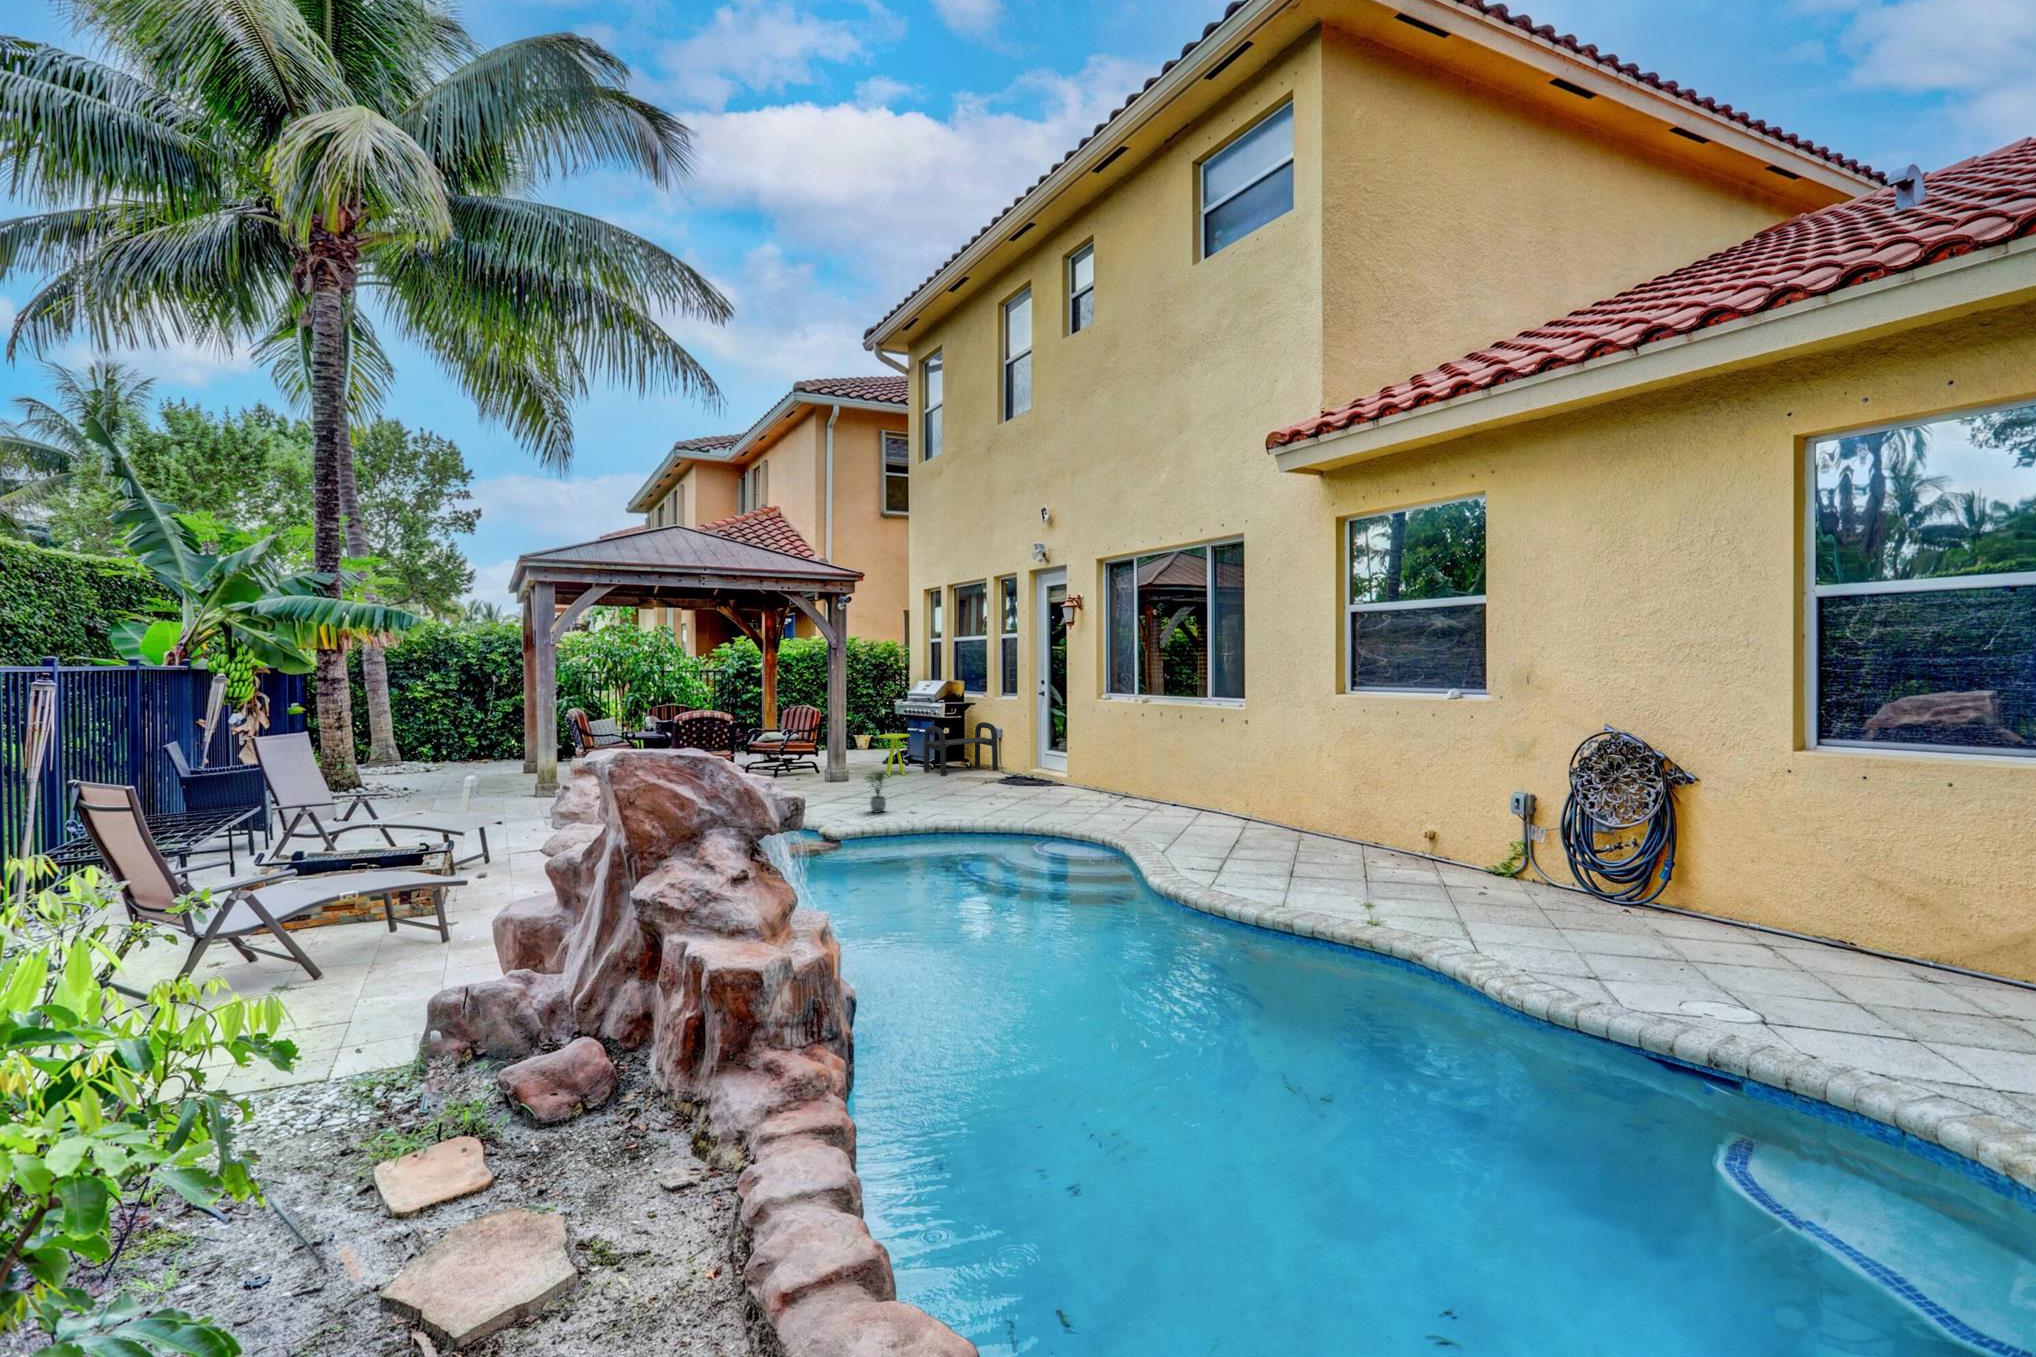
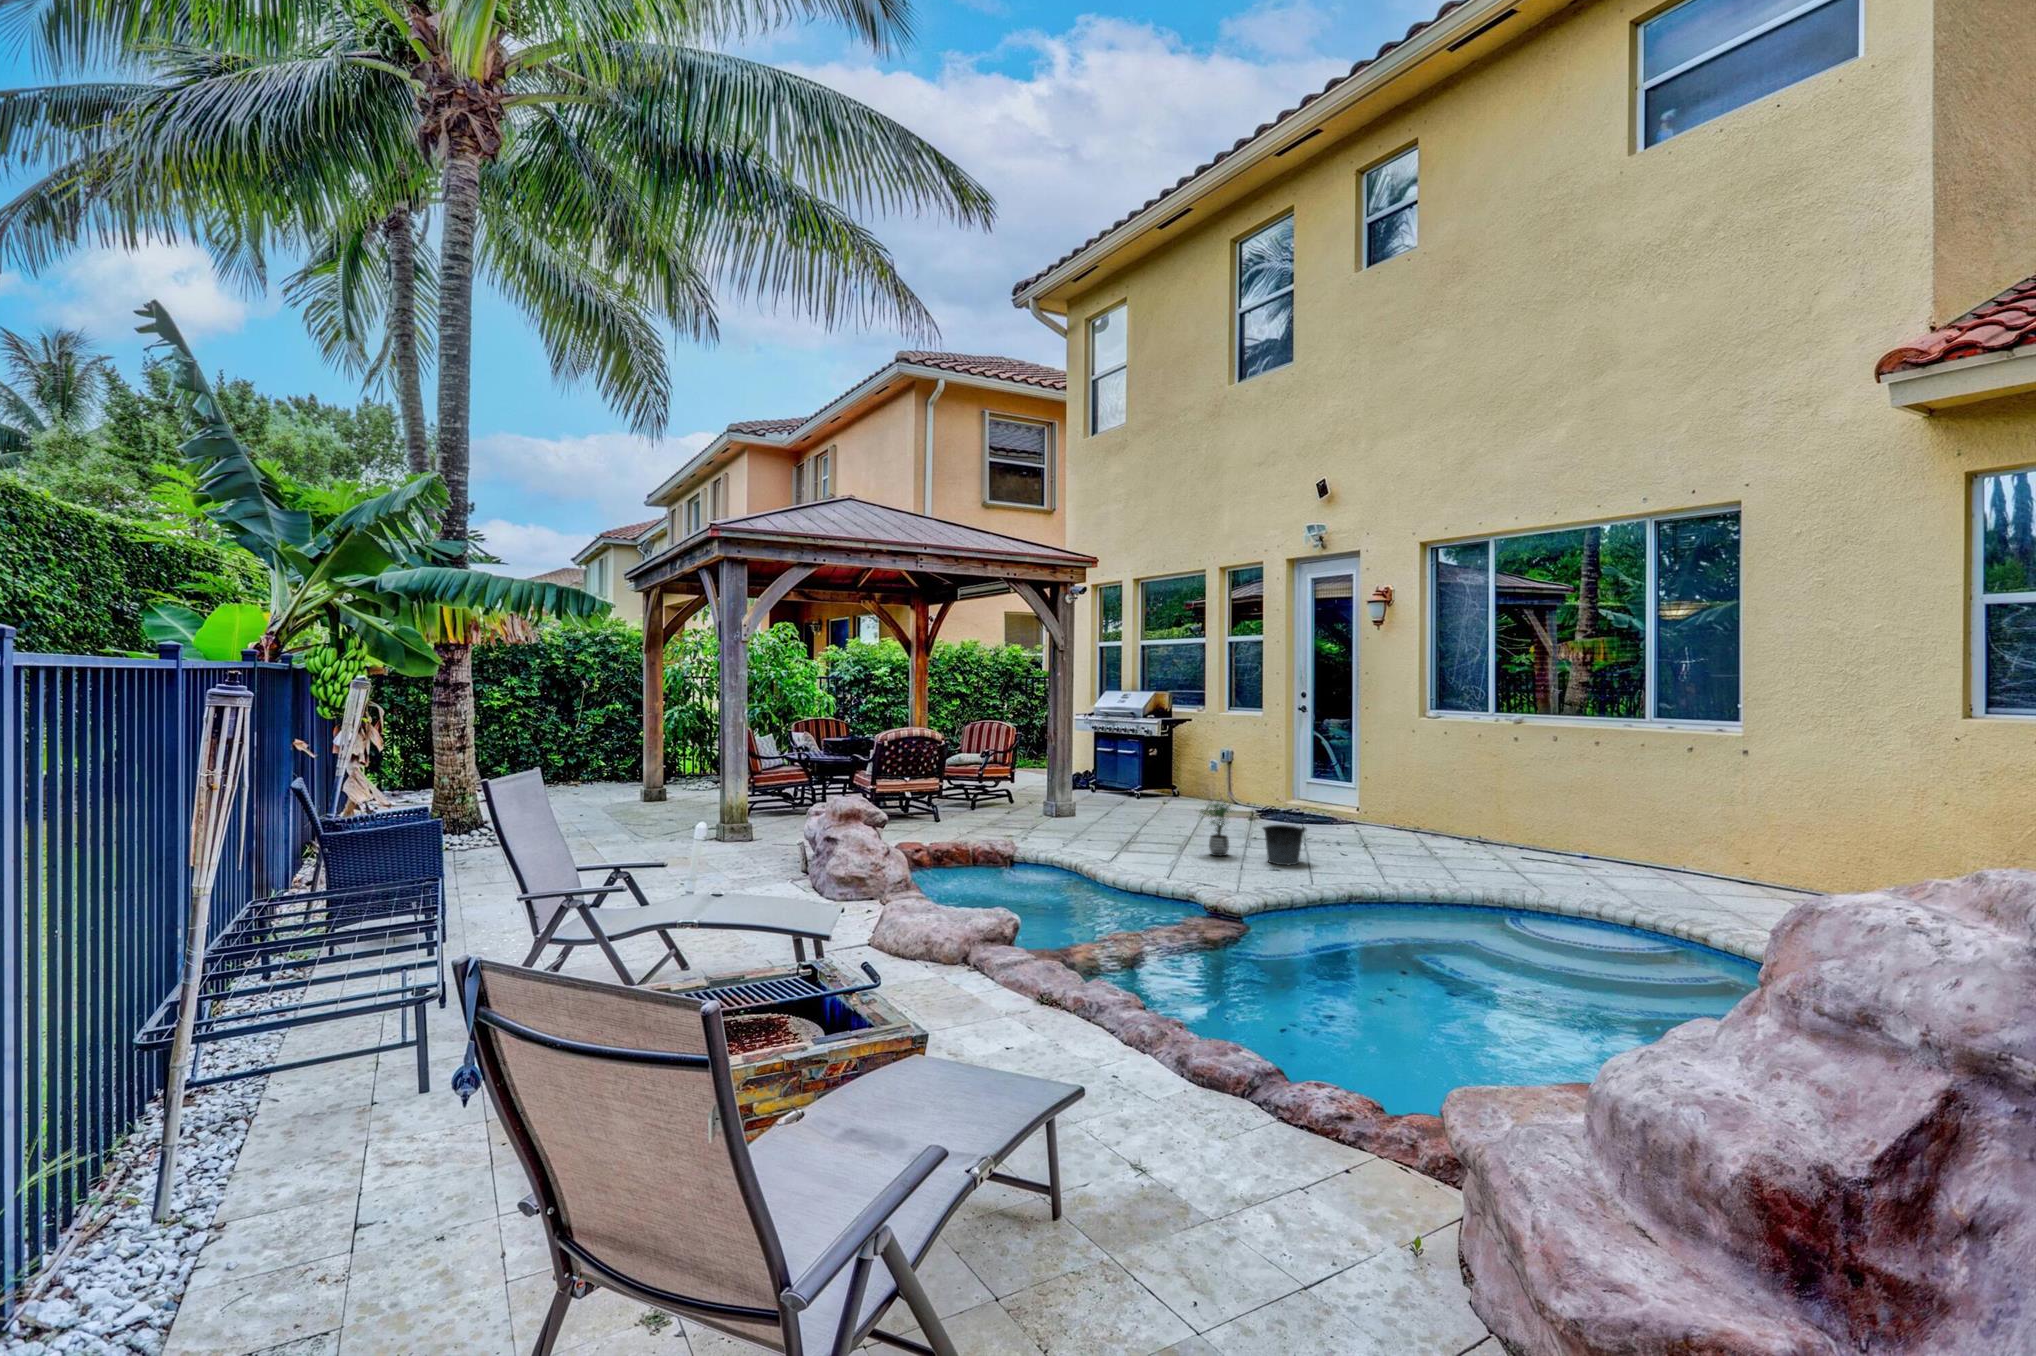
bench: present [924,722,998,776] -> none [1145,738,1231,804]
side table: present [879,733,910,776] -> none [1100,752,1135,804]
bucket: none [898,788,931,819] -> present [1263,825,1305,865]

